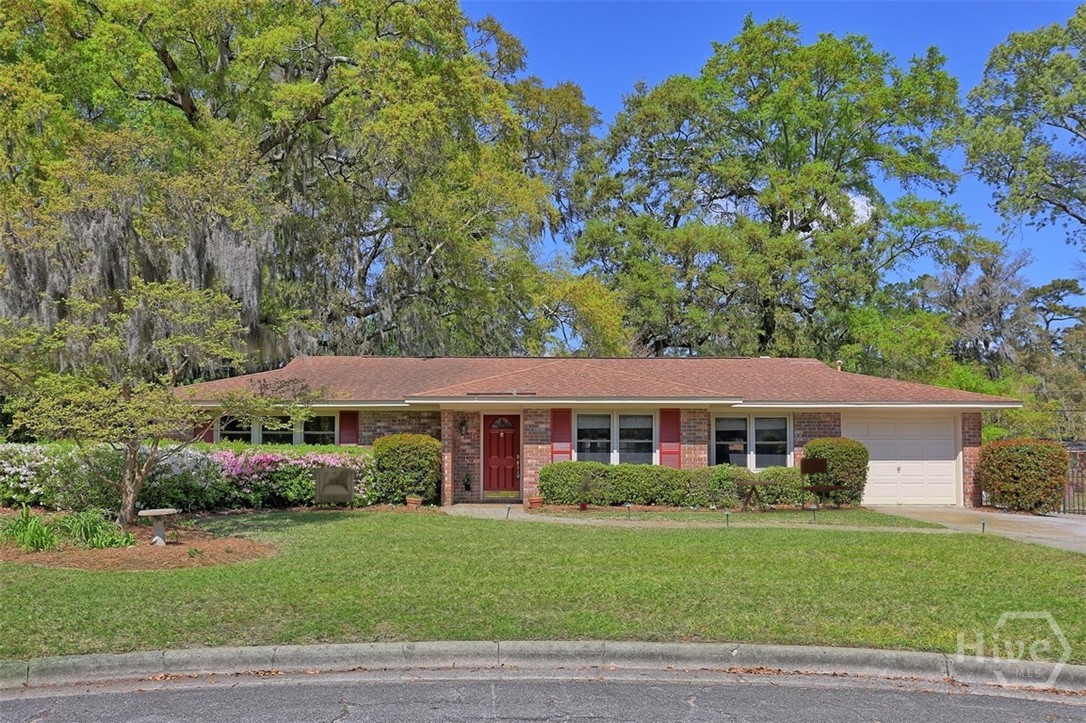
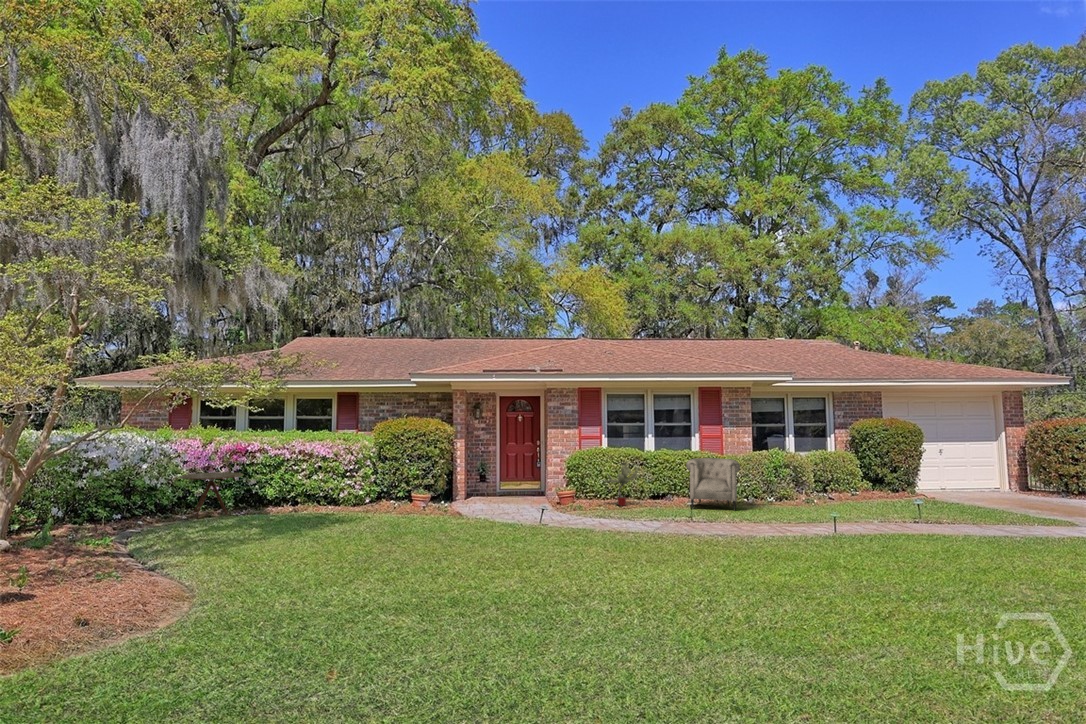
bench: present [800,458,848,511] -> none [863,441,914,503]
chair: present [312,467,358,511] -> present [686,458,740,511]
round table: present [732,481,776,513] -> present [180,472,243,517]

